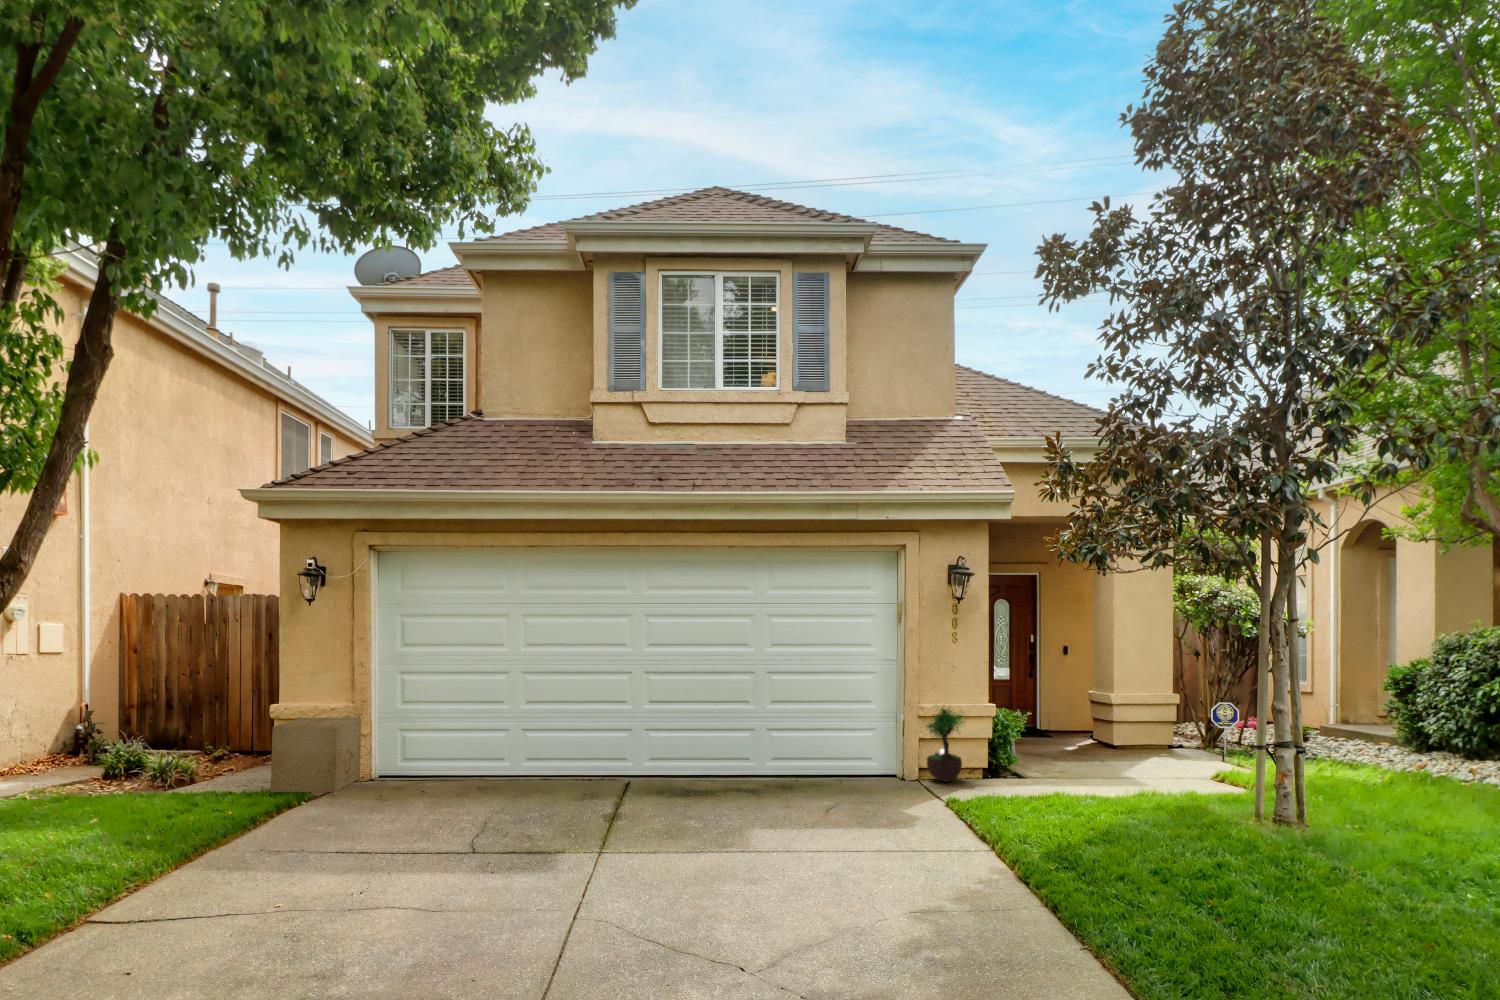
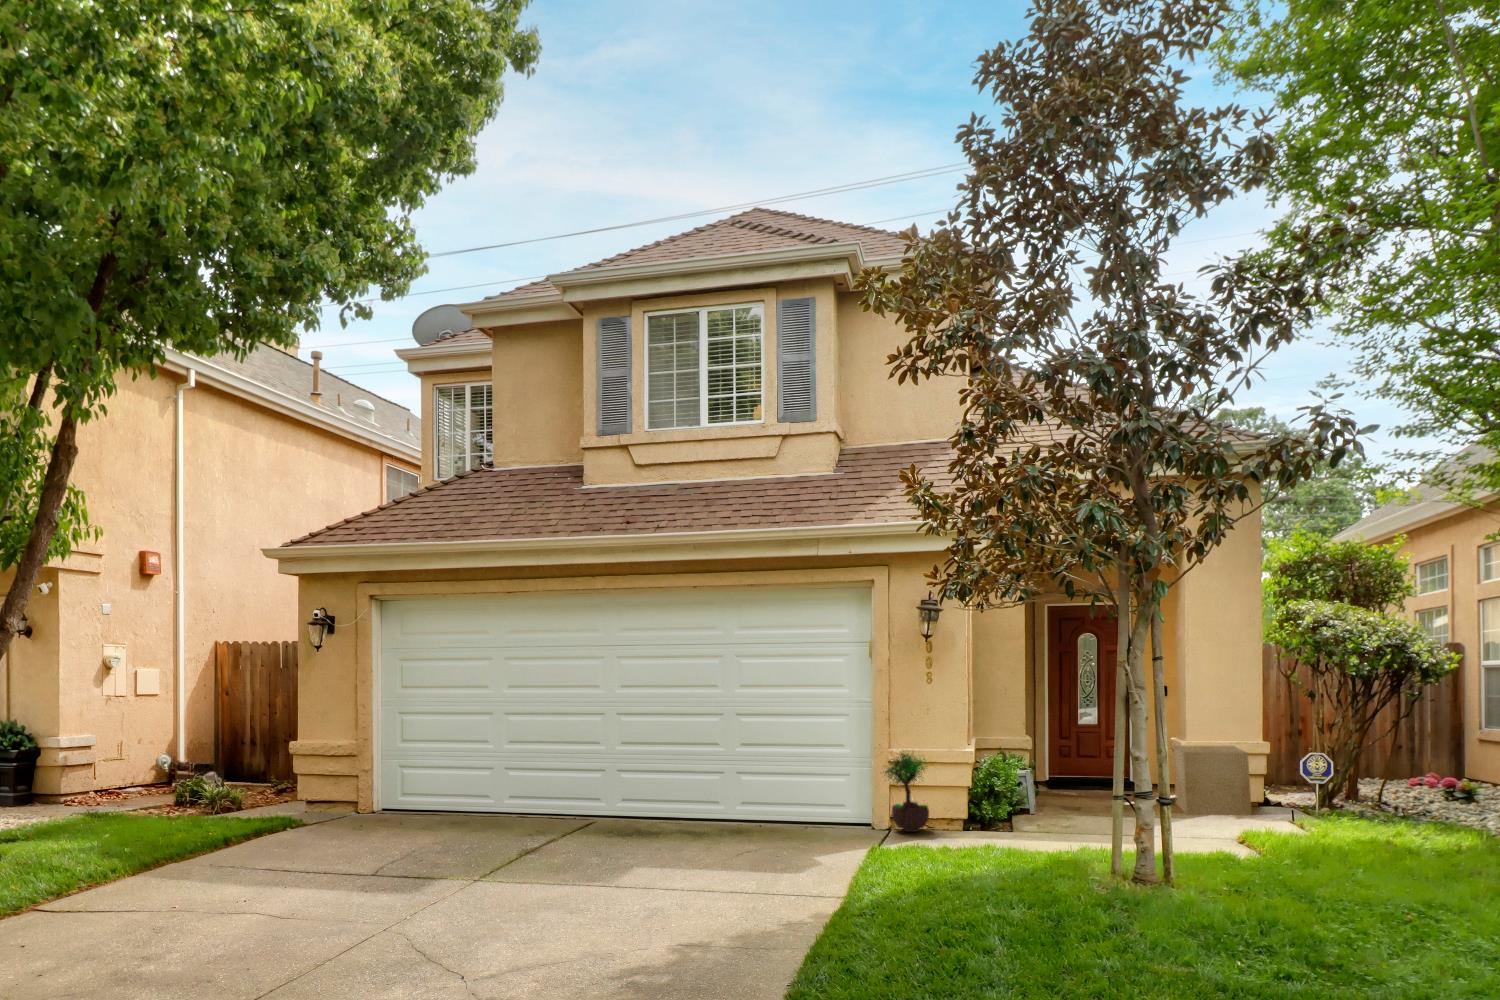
cardboard box: present [271,718,361,792] -> present [1173,746,1252,815]

